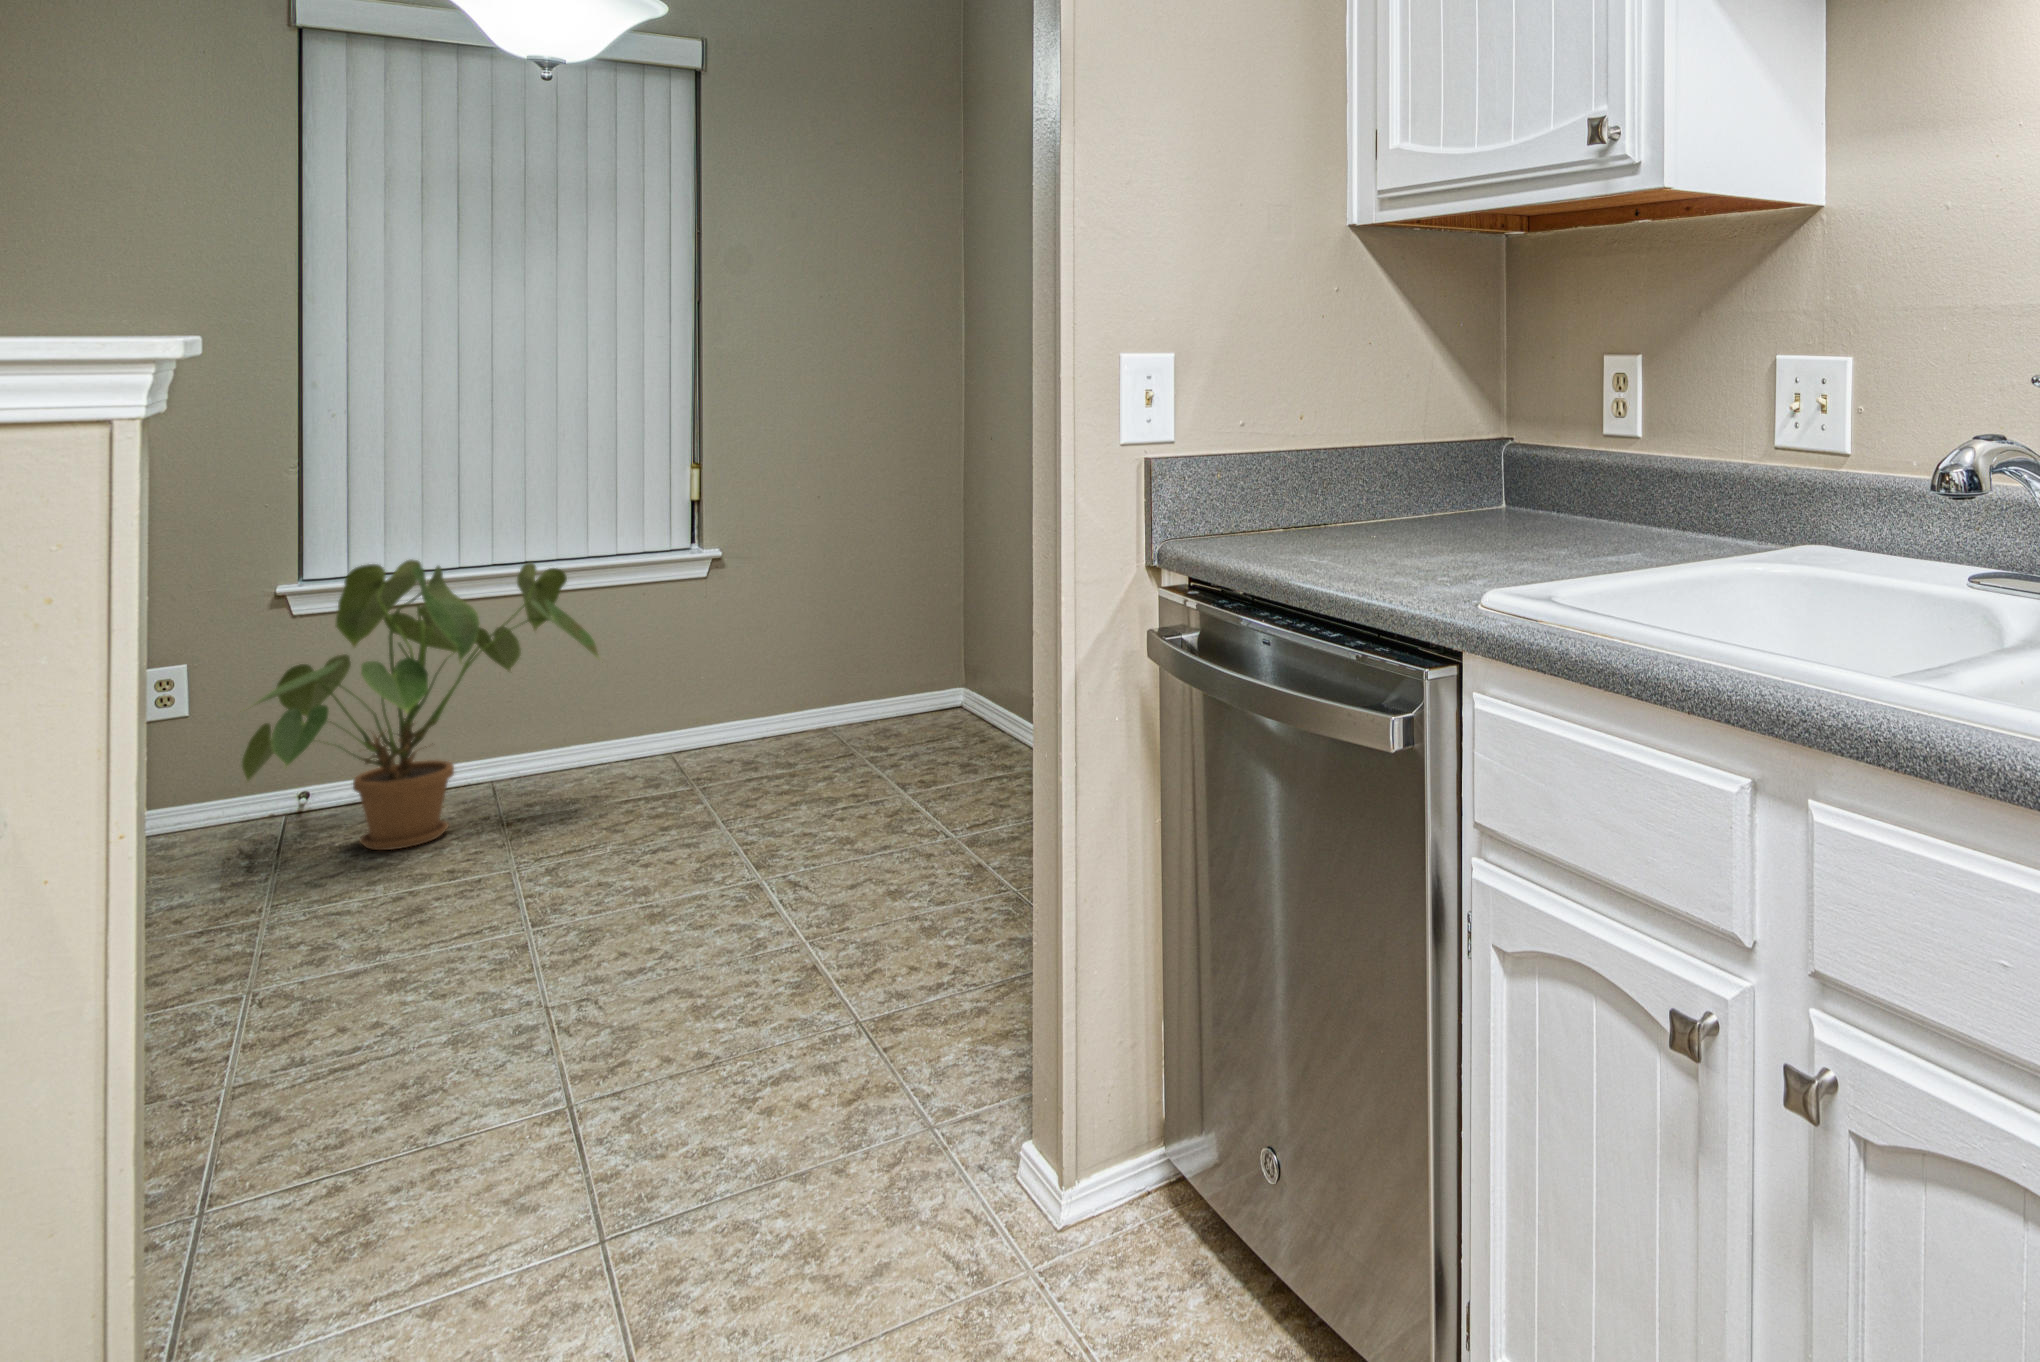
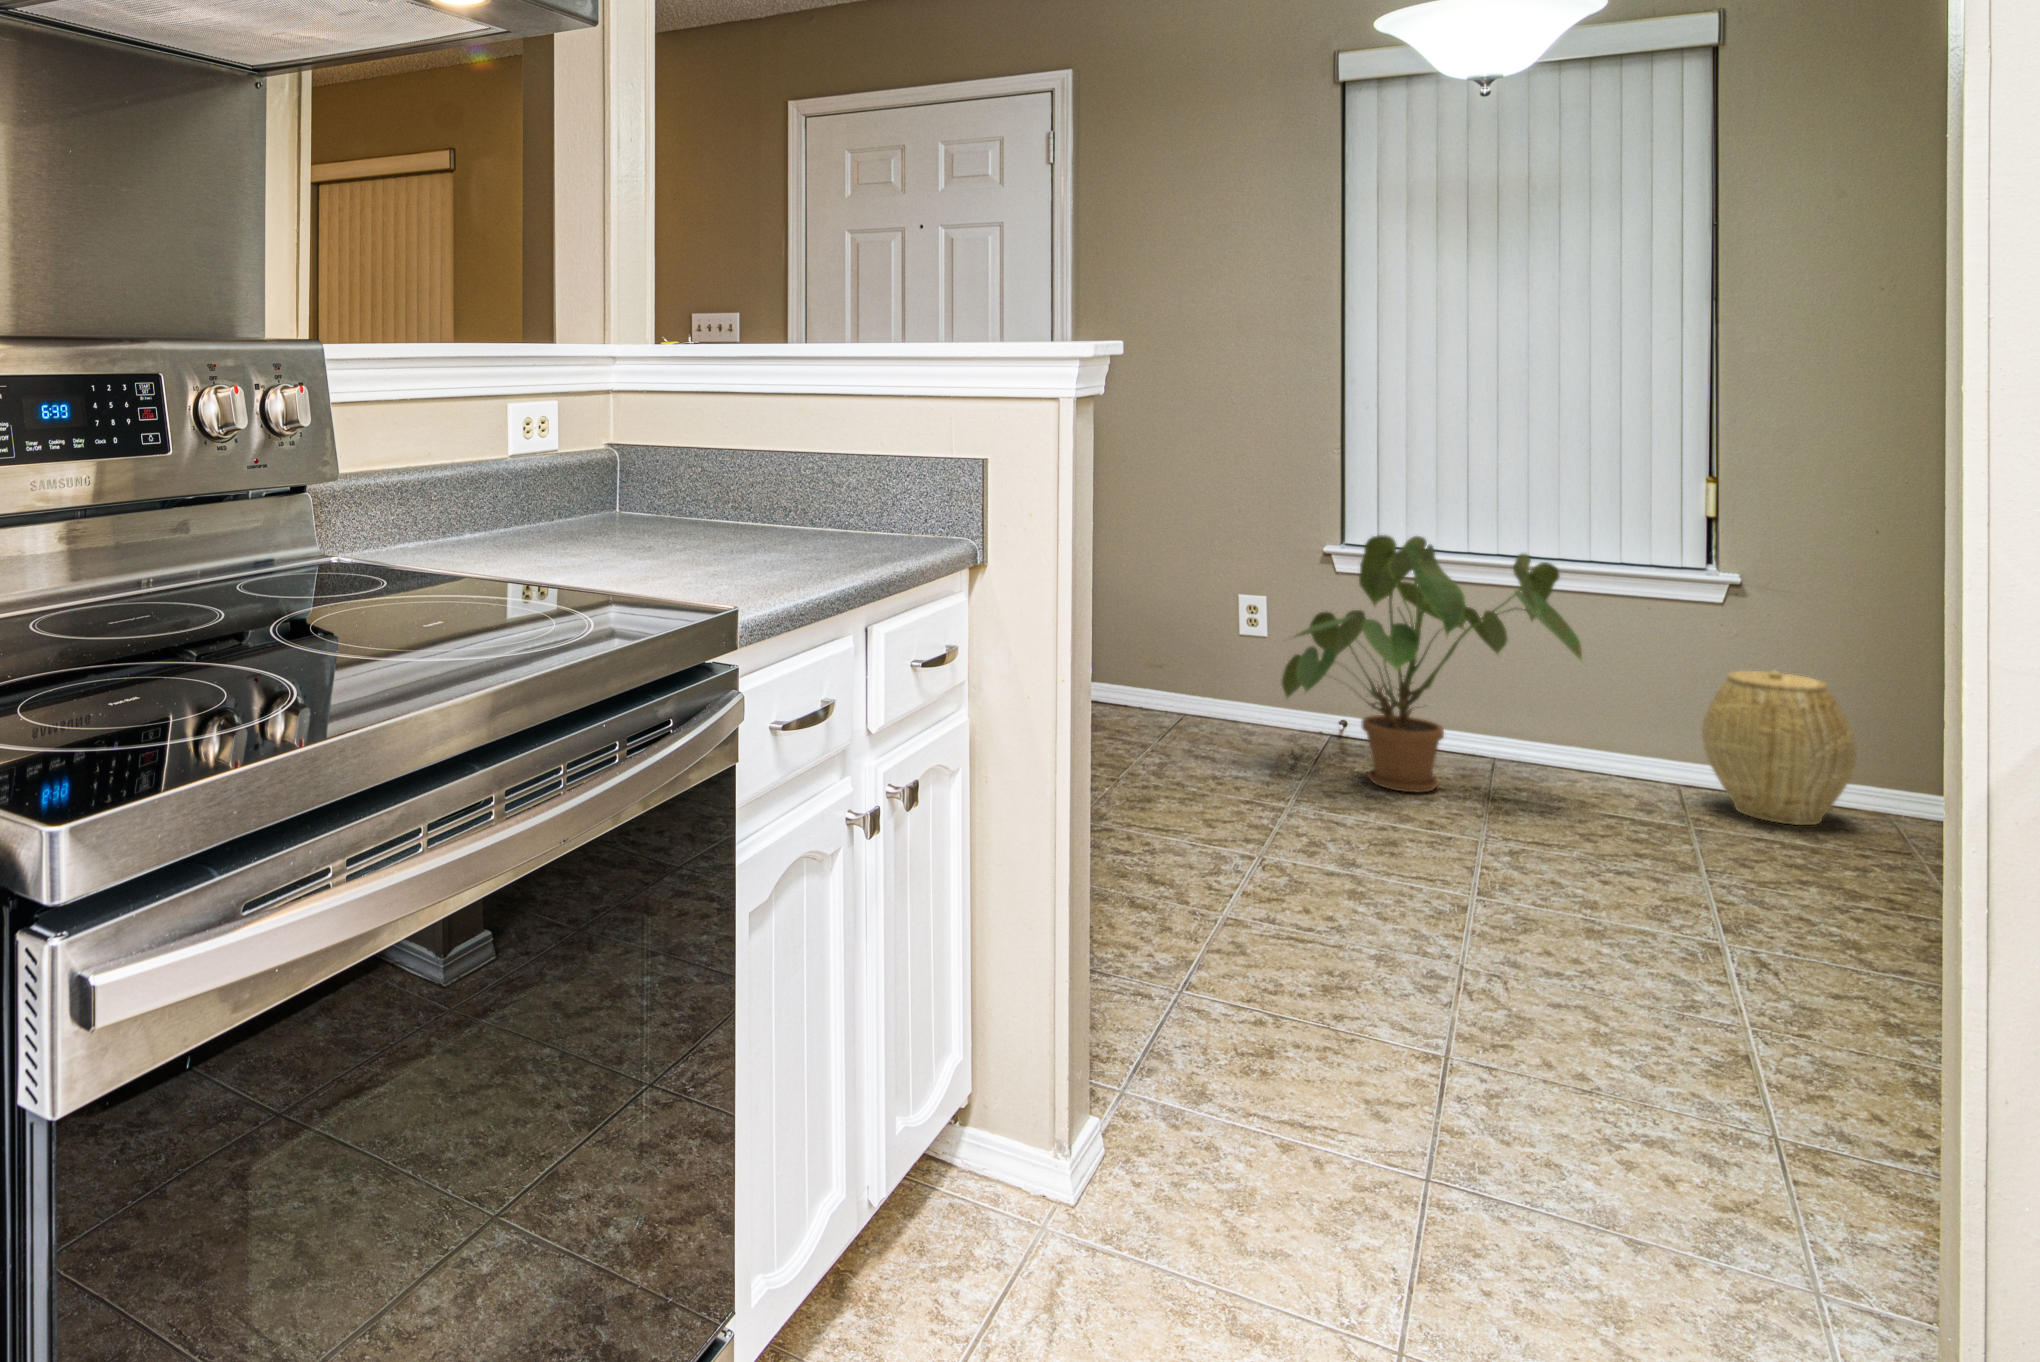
woven basket: none [694,633,808,766] -> present [1702,671,1857,825]

